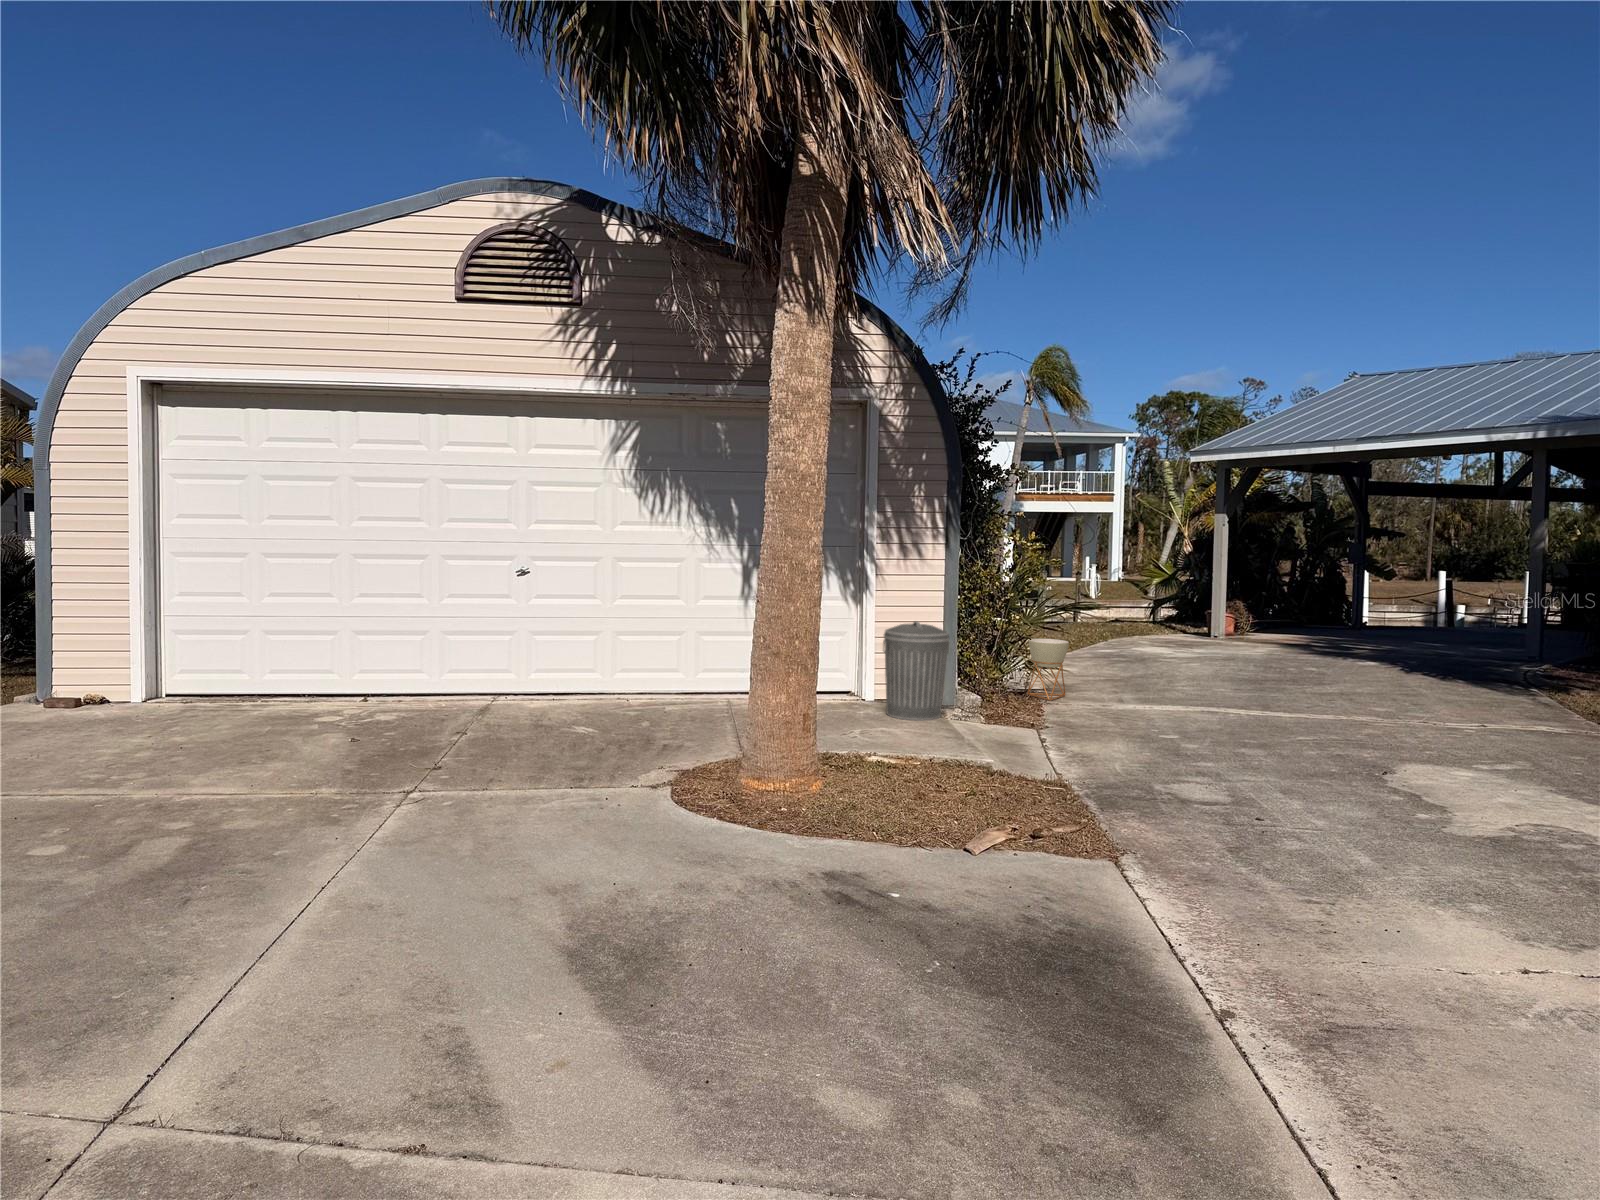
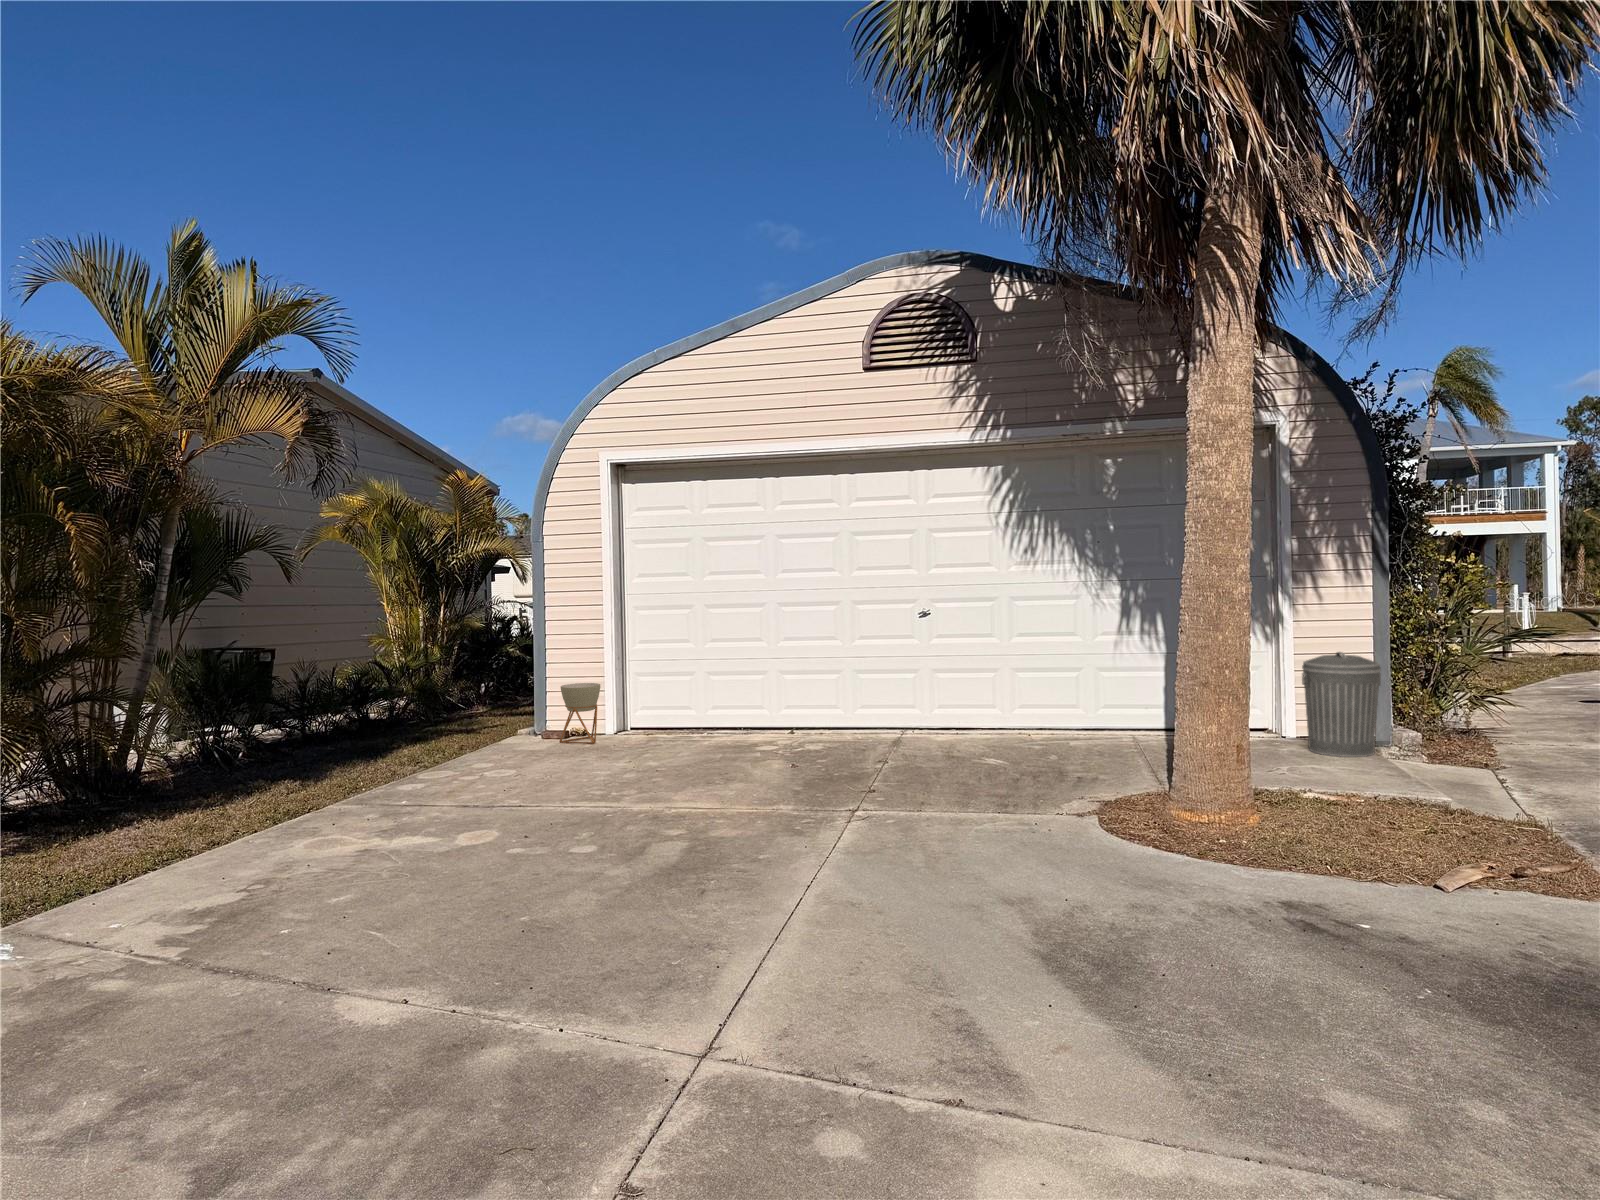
planter: present [1028,639,1069,701] -> present [559,683,600,744]

